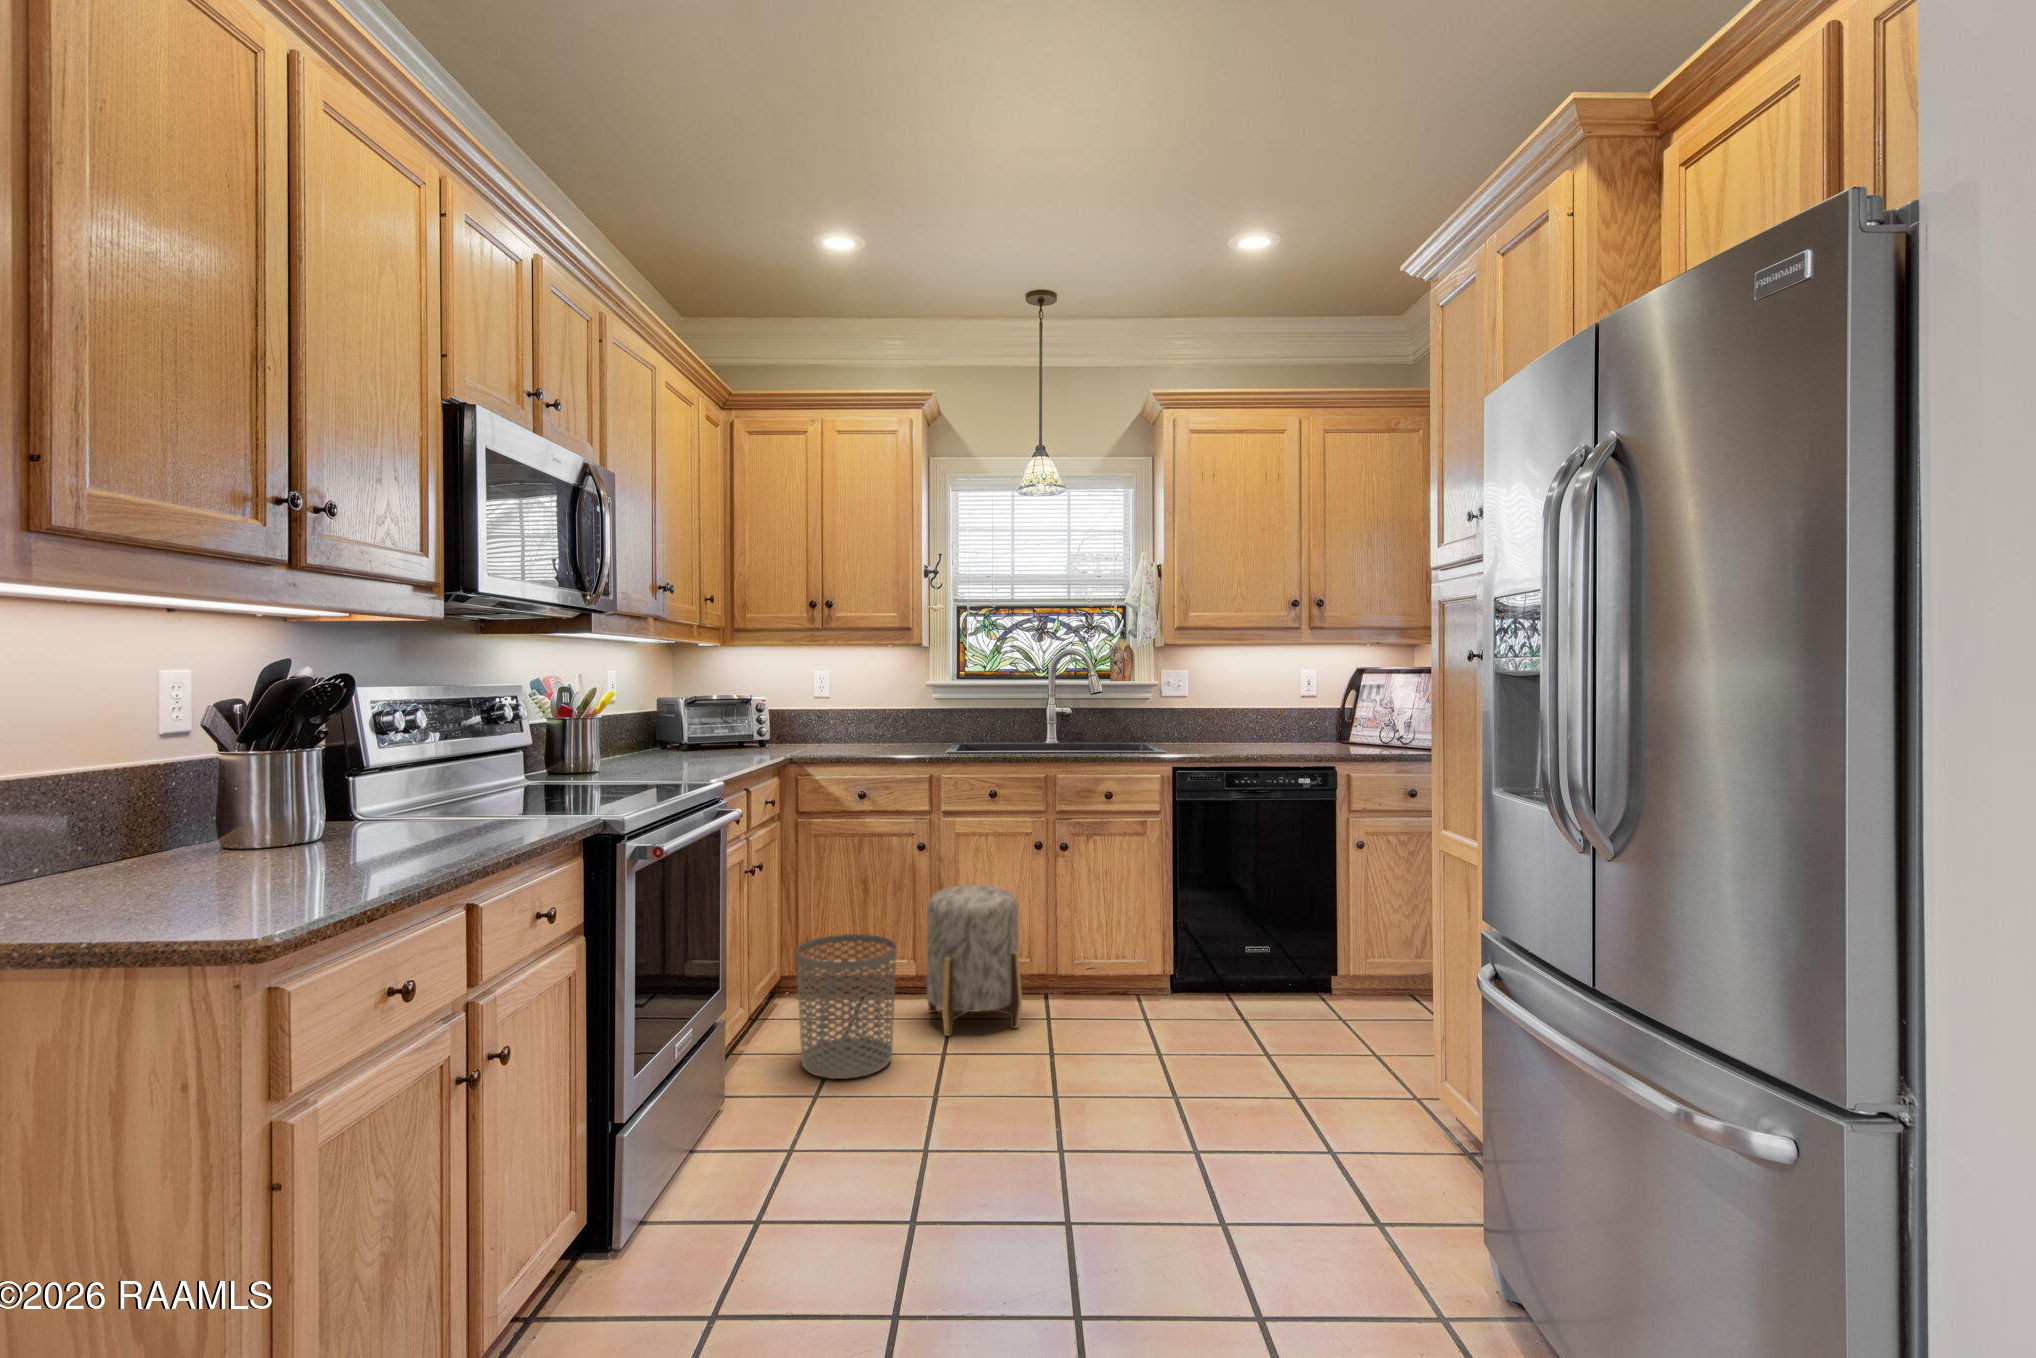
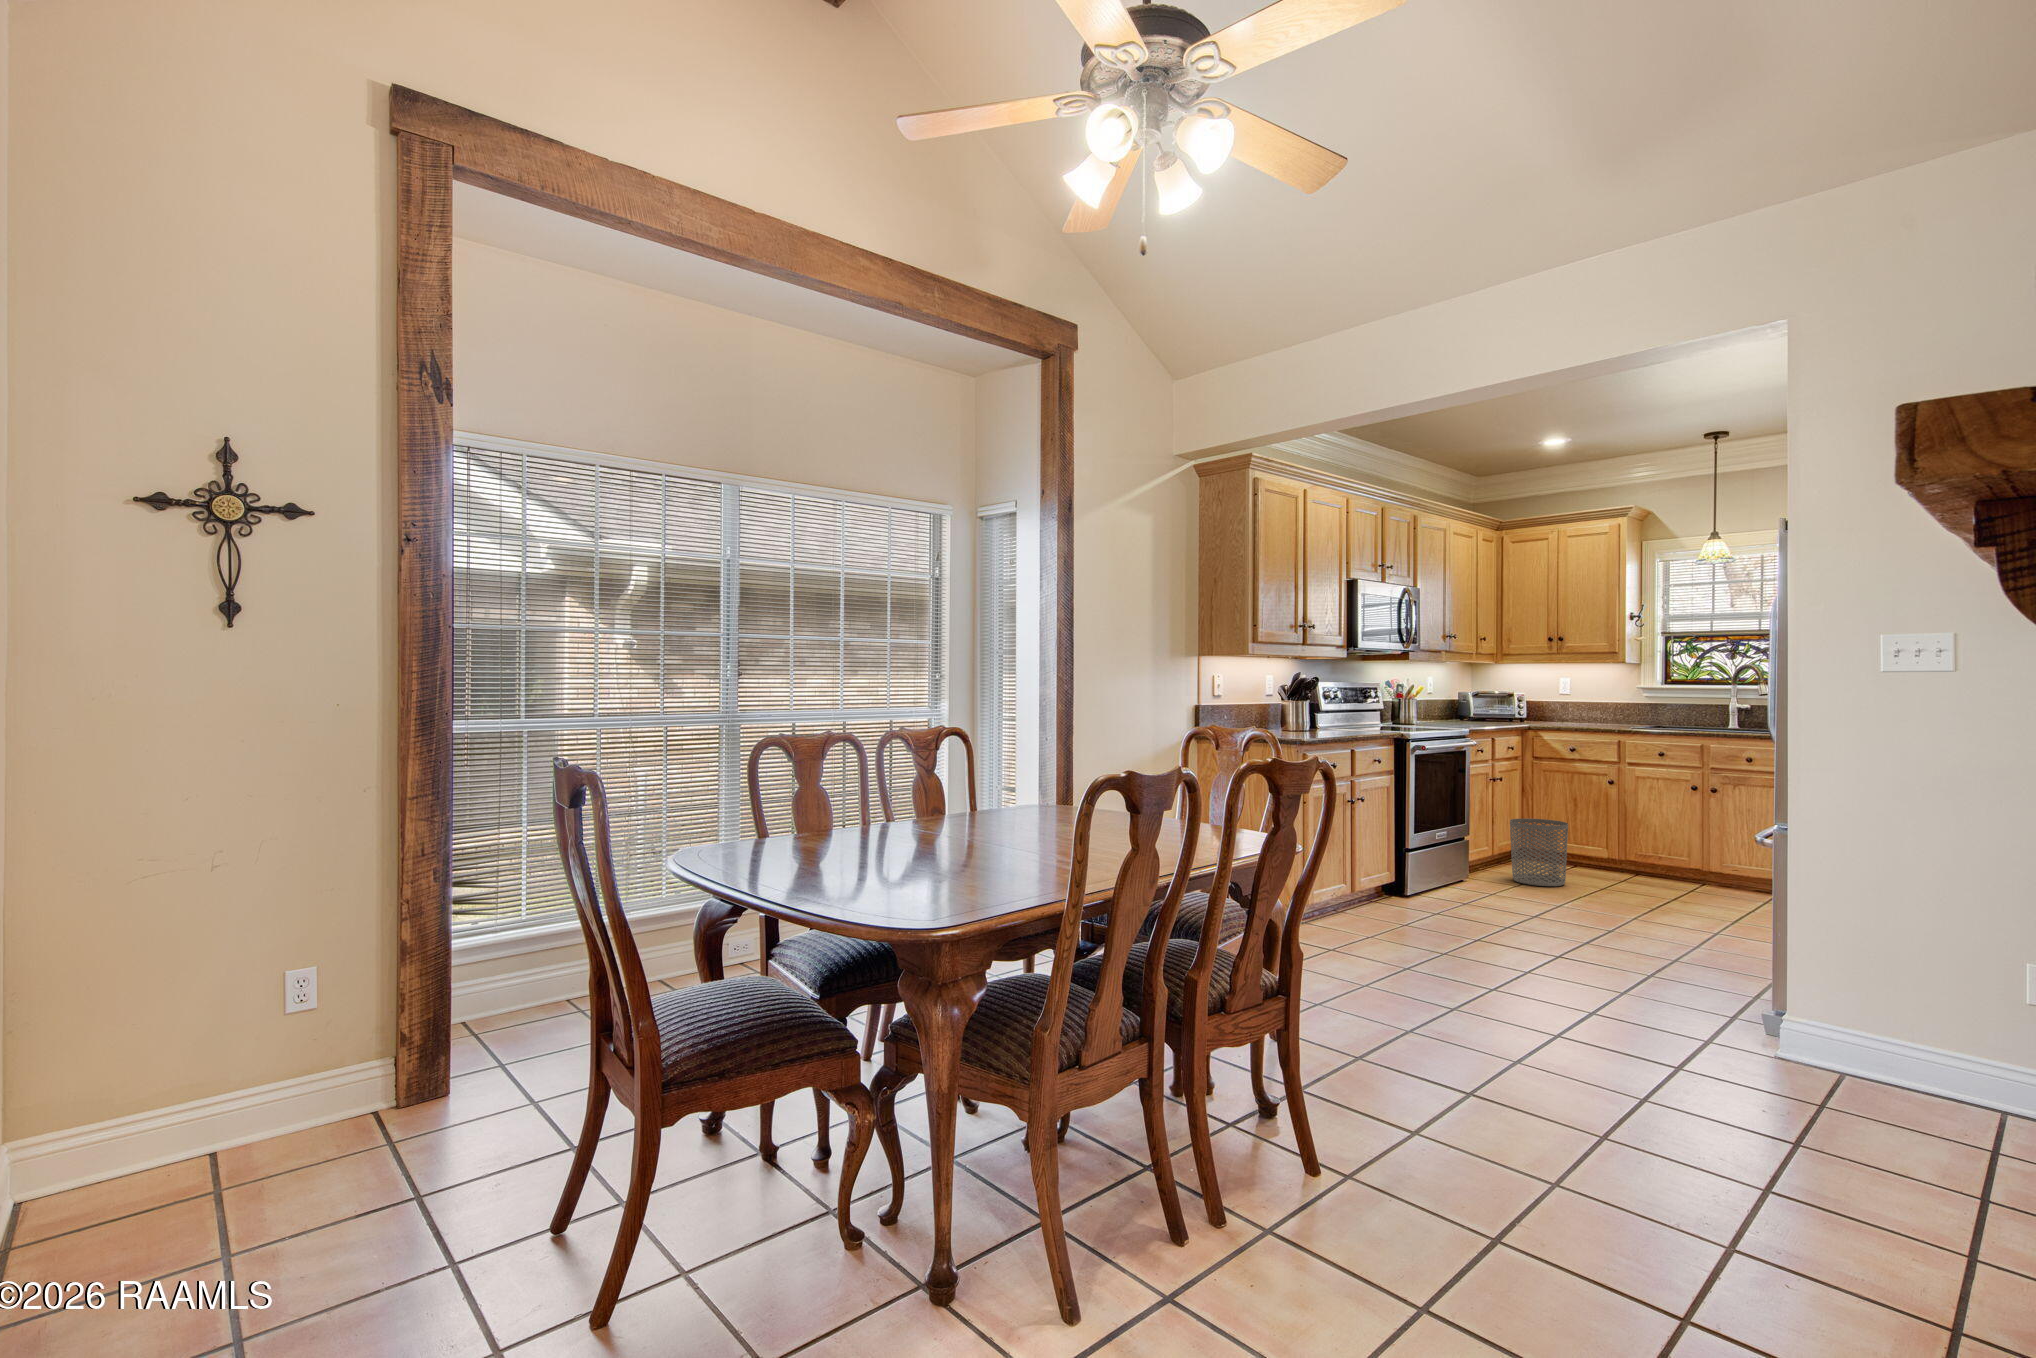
stool: present [926,885,1022,1036] -> none [1601,806,1665,890]

